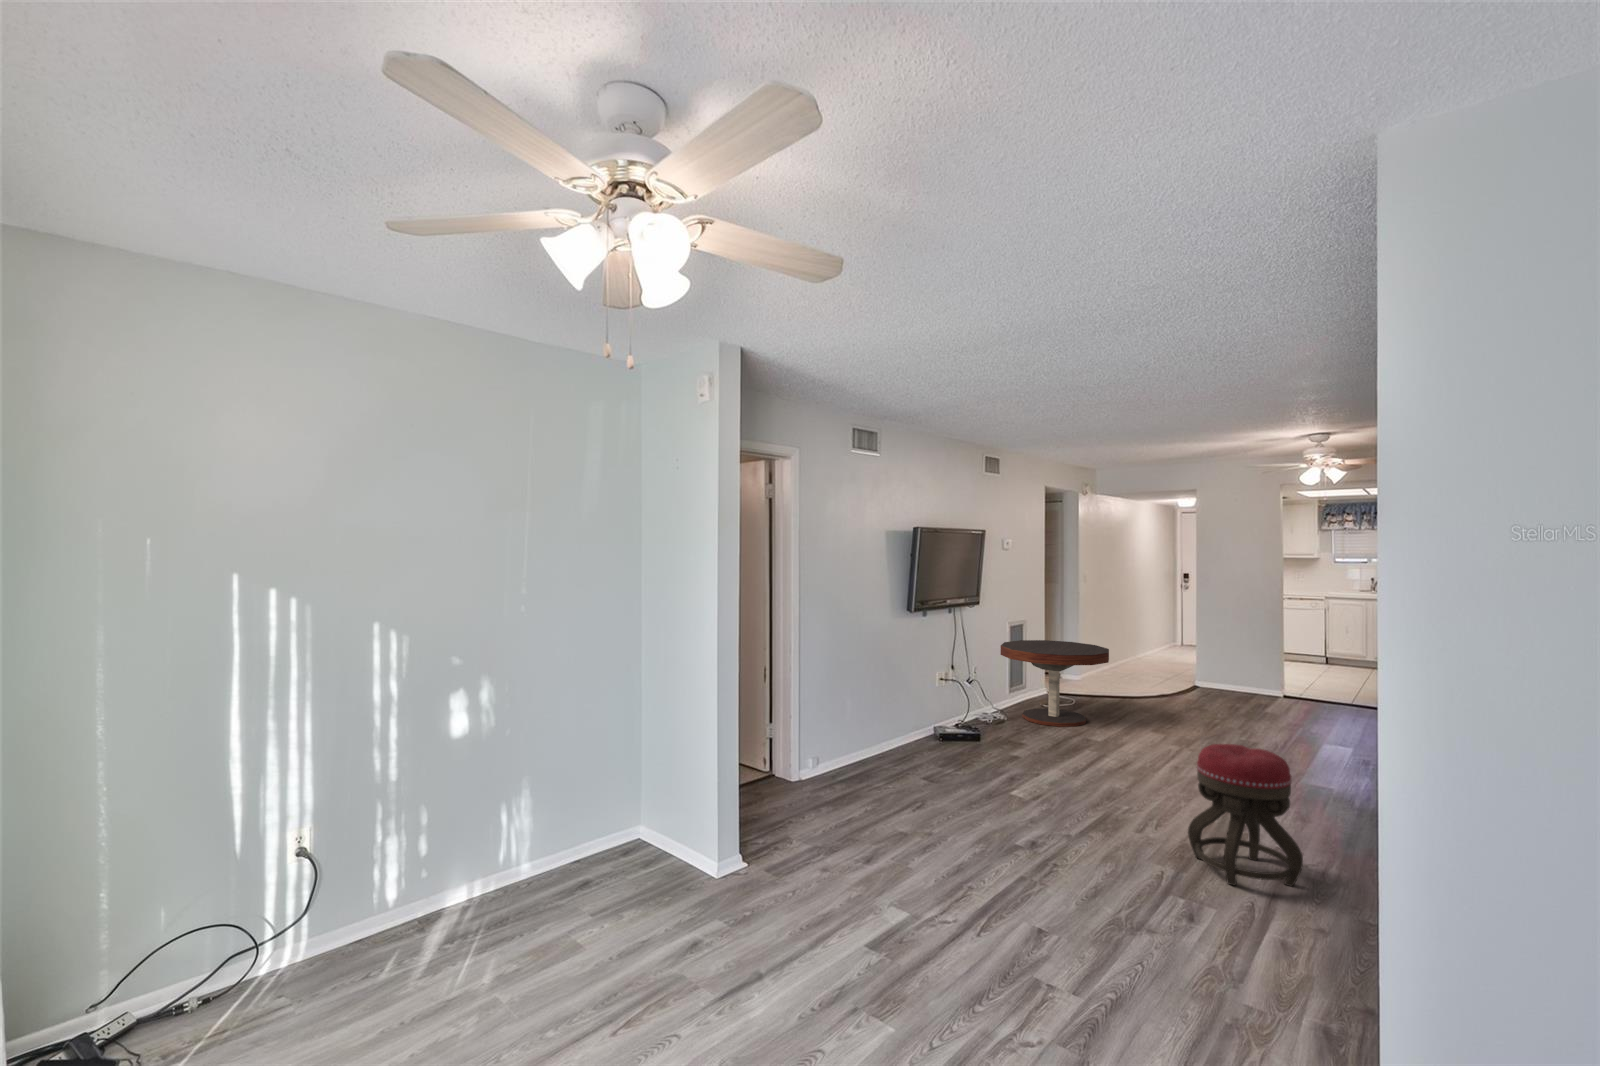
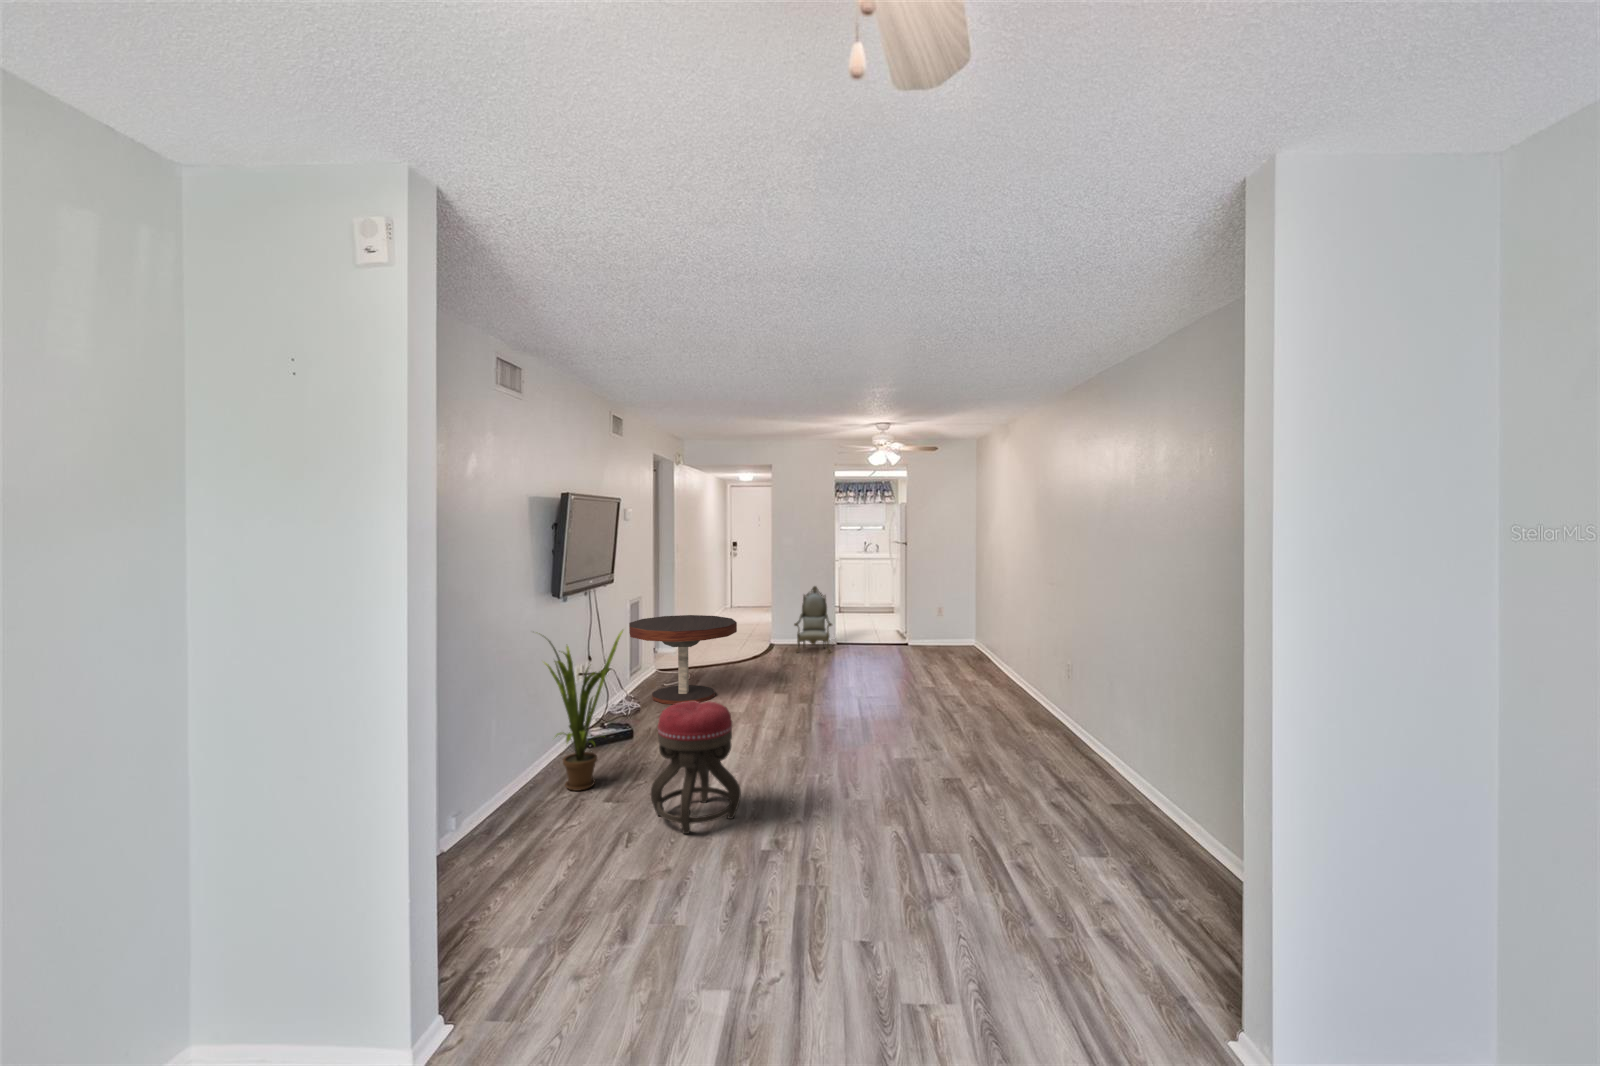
armchair: none [1204,600,1268,707] -> present [794,586,832,653]
house plant: none [881,634,953,768] -> present [545,630,623,791]
ottoman: present [1188,744,1303,886] -> present [651,701,741,834]

